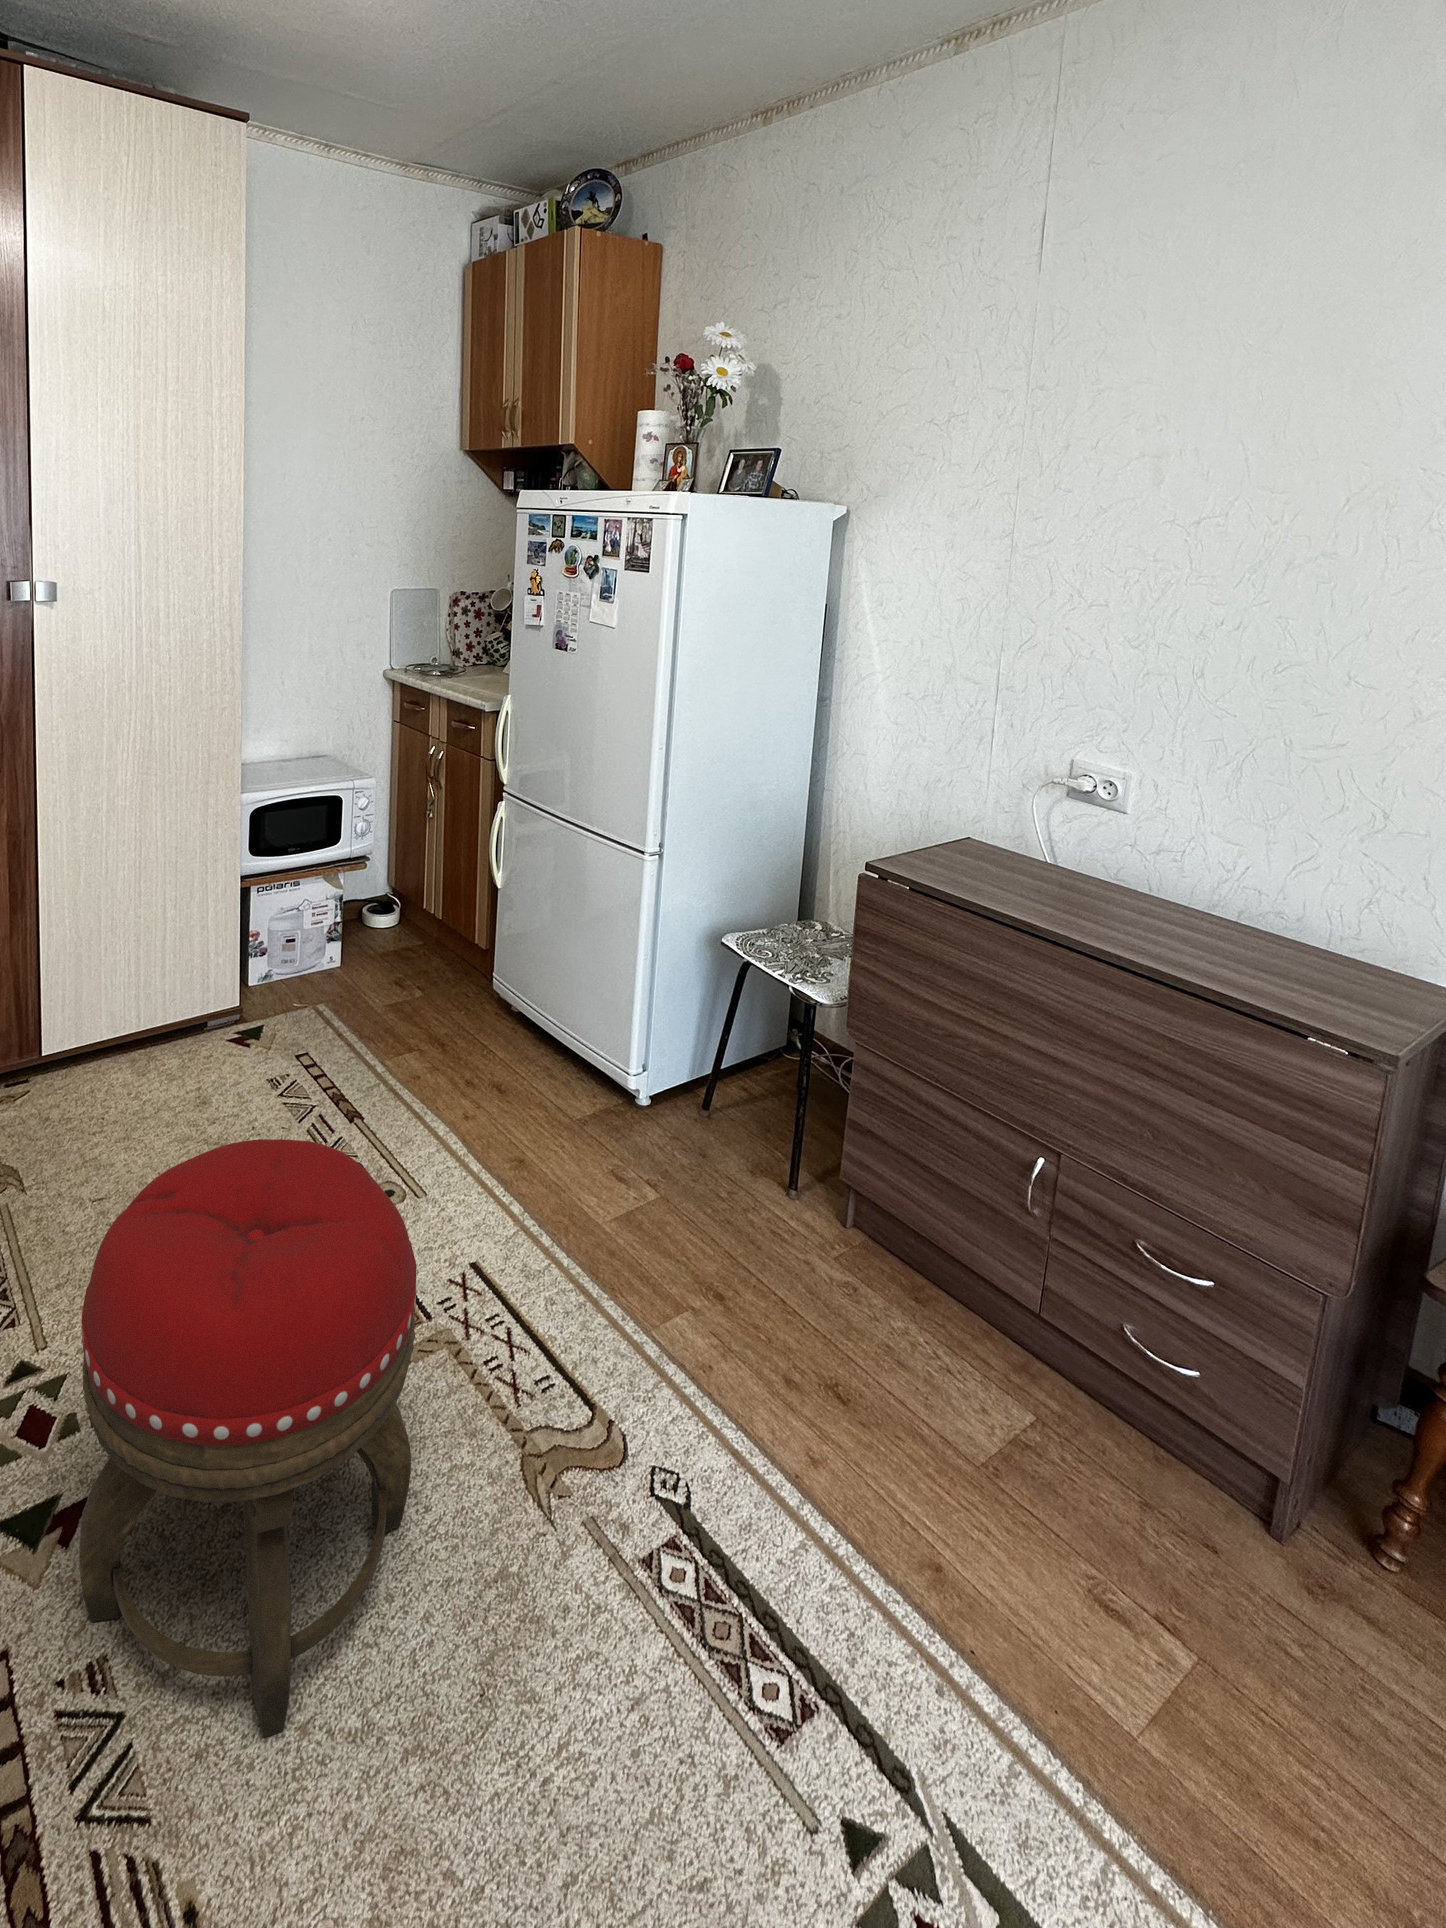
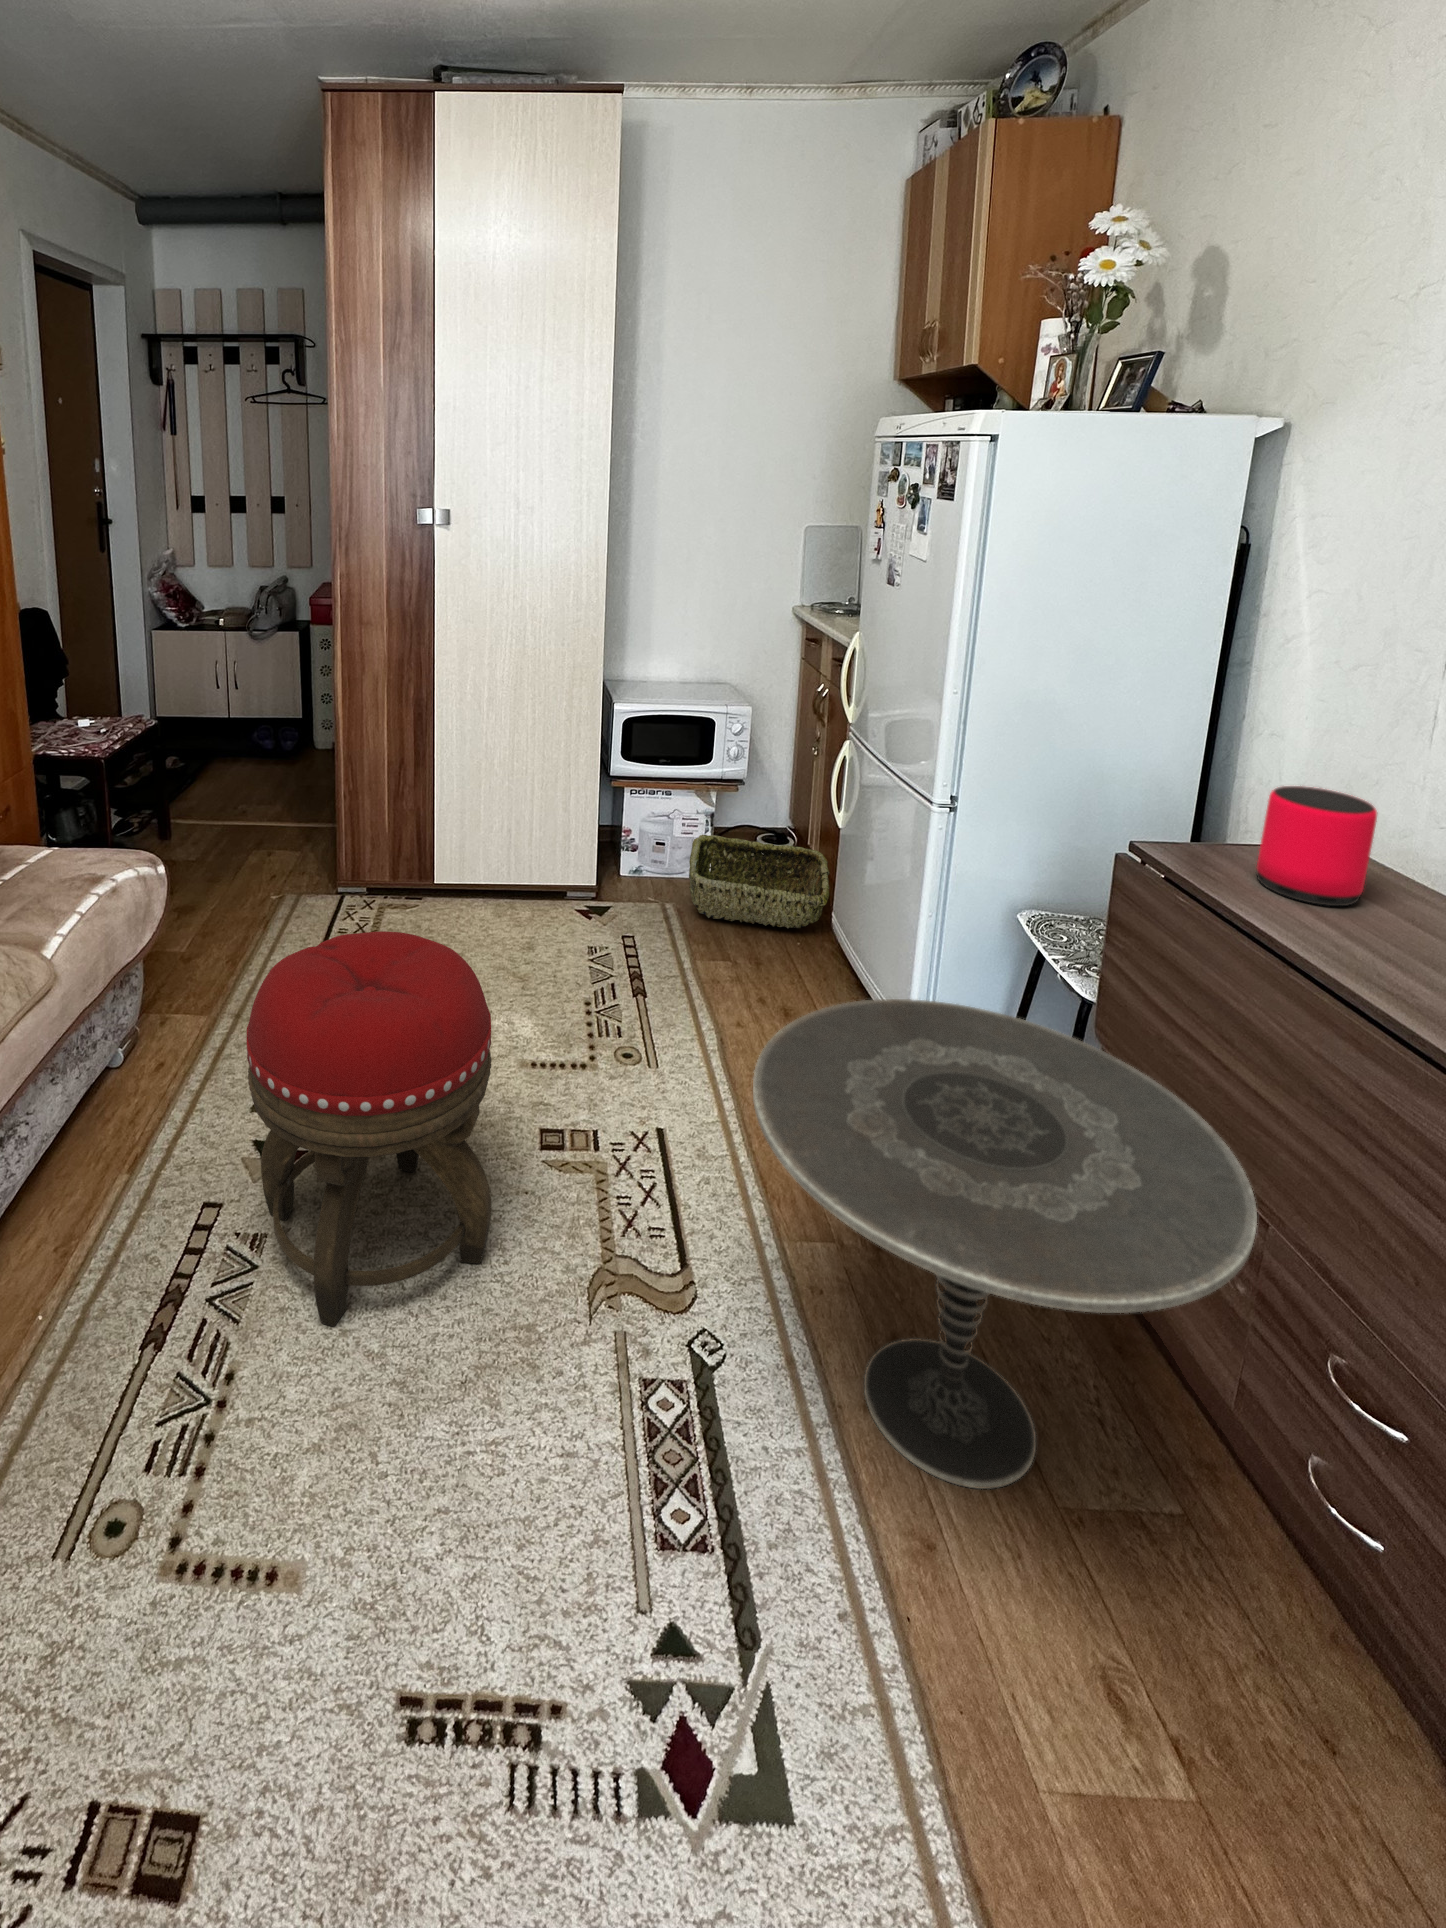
speaker: none [948,796,1026,886] -> present [1256,786,1377,906]
woven basket: none [333,917,482,1012] -> present [689,835,829,928]
side table: none [684,1036,1129,1496] -> present [753,999,1257,1489]

